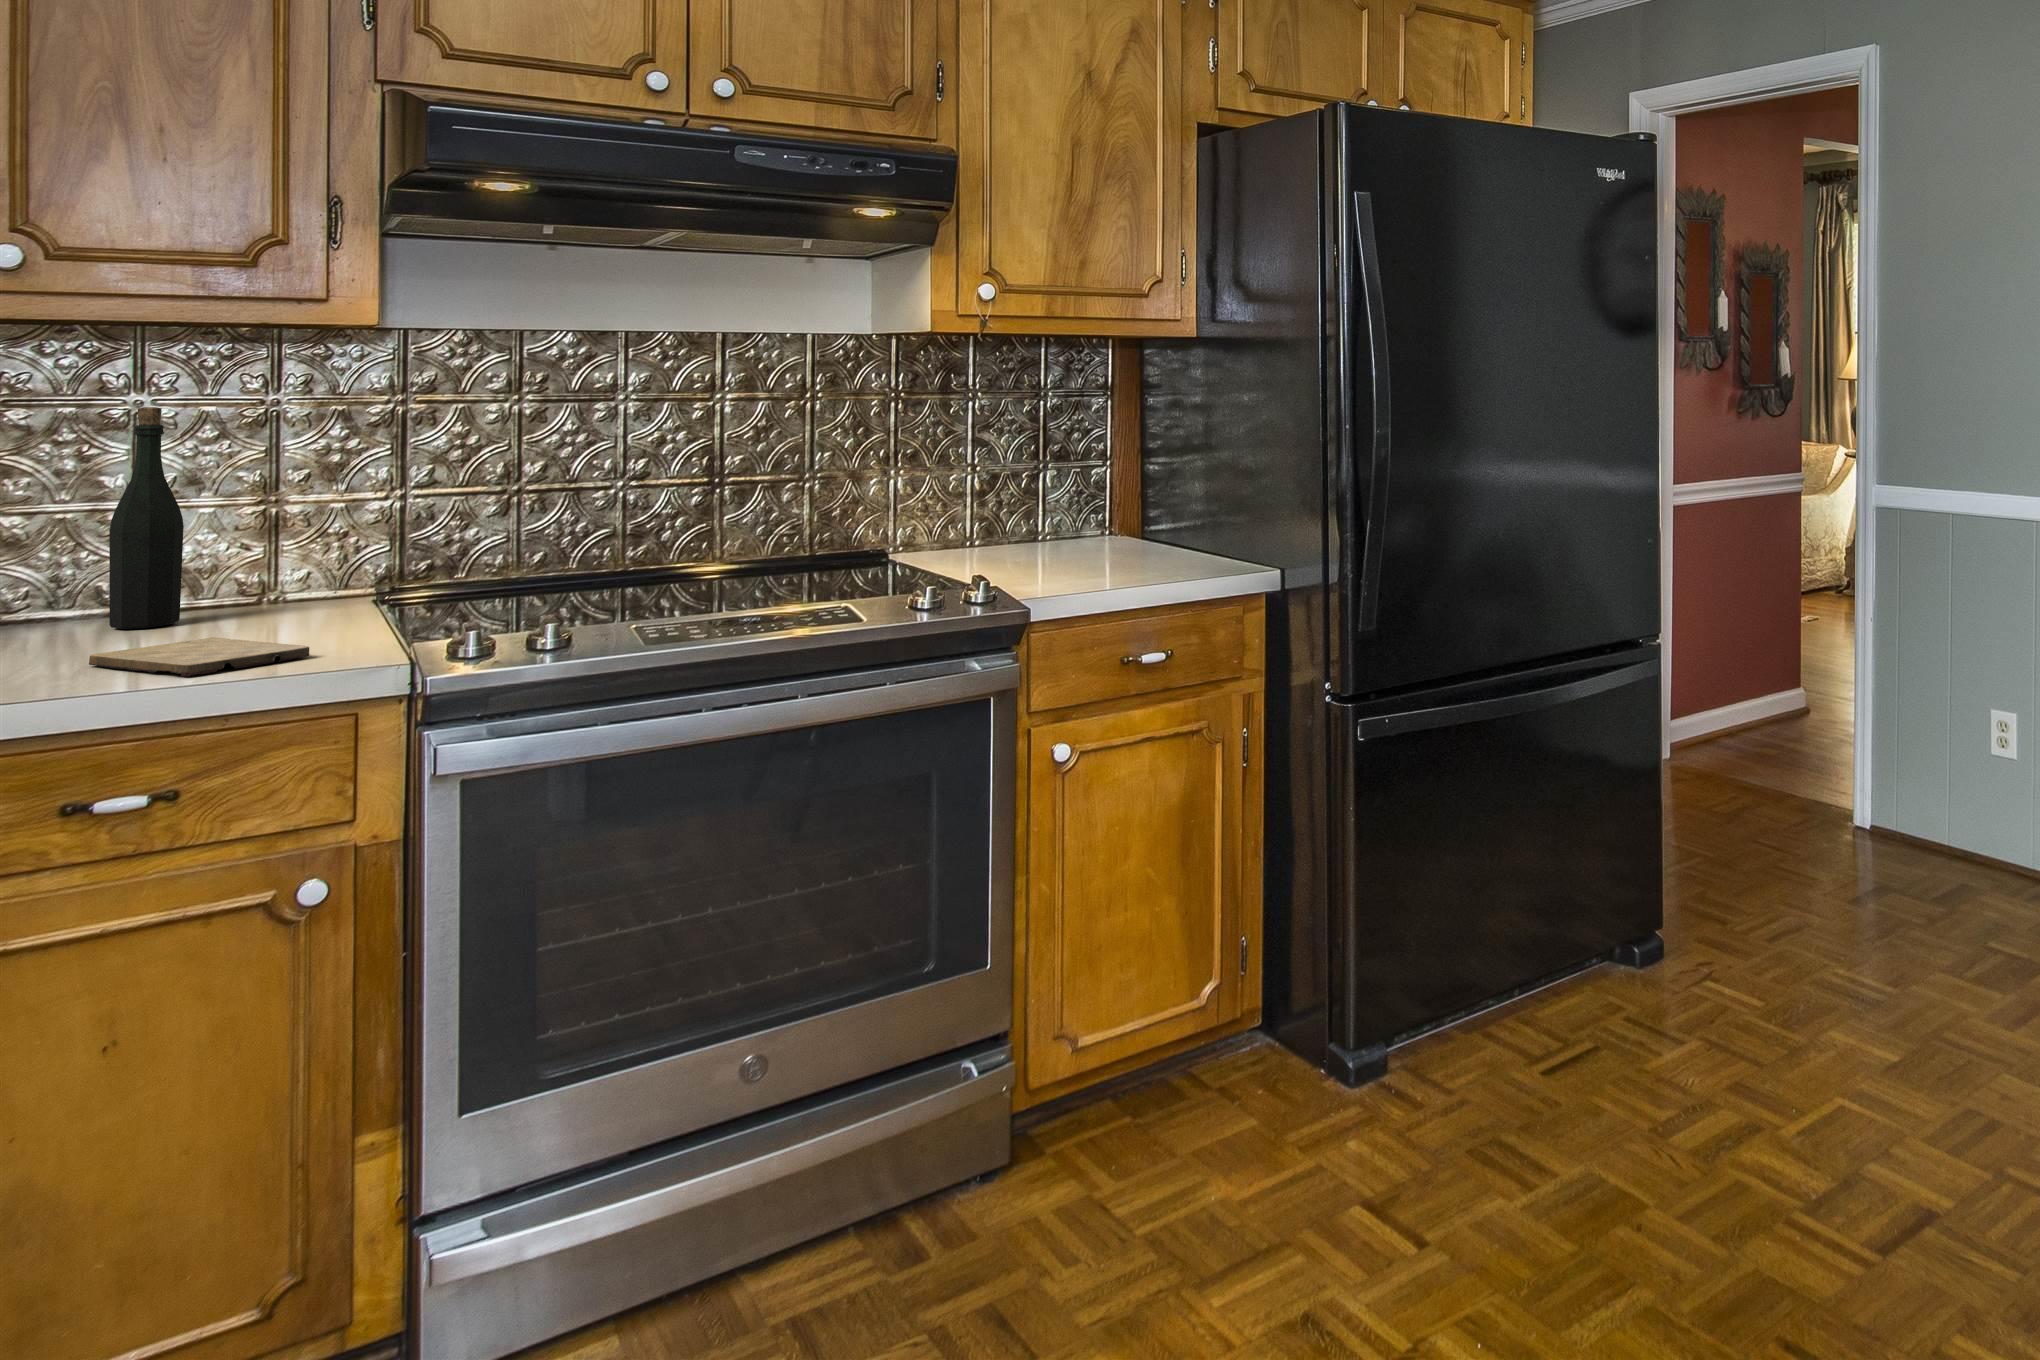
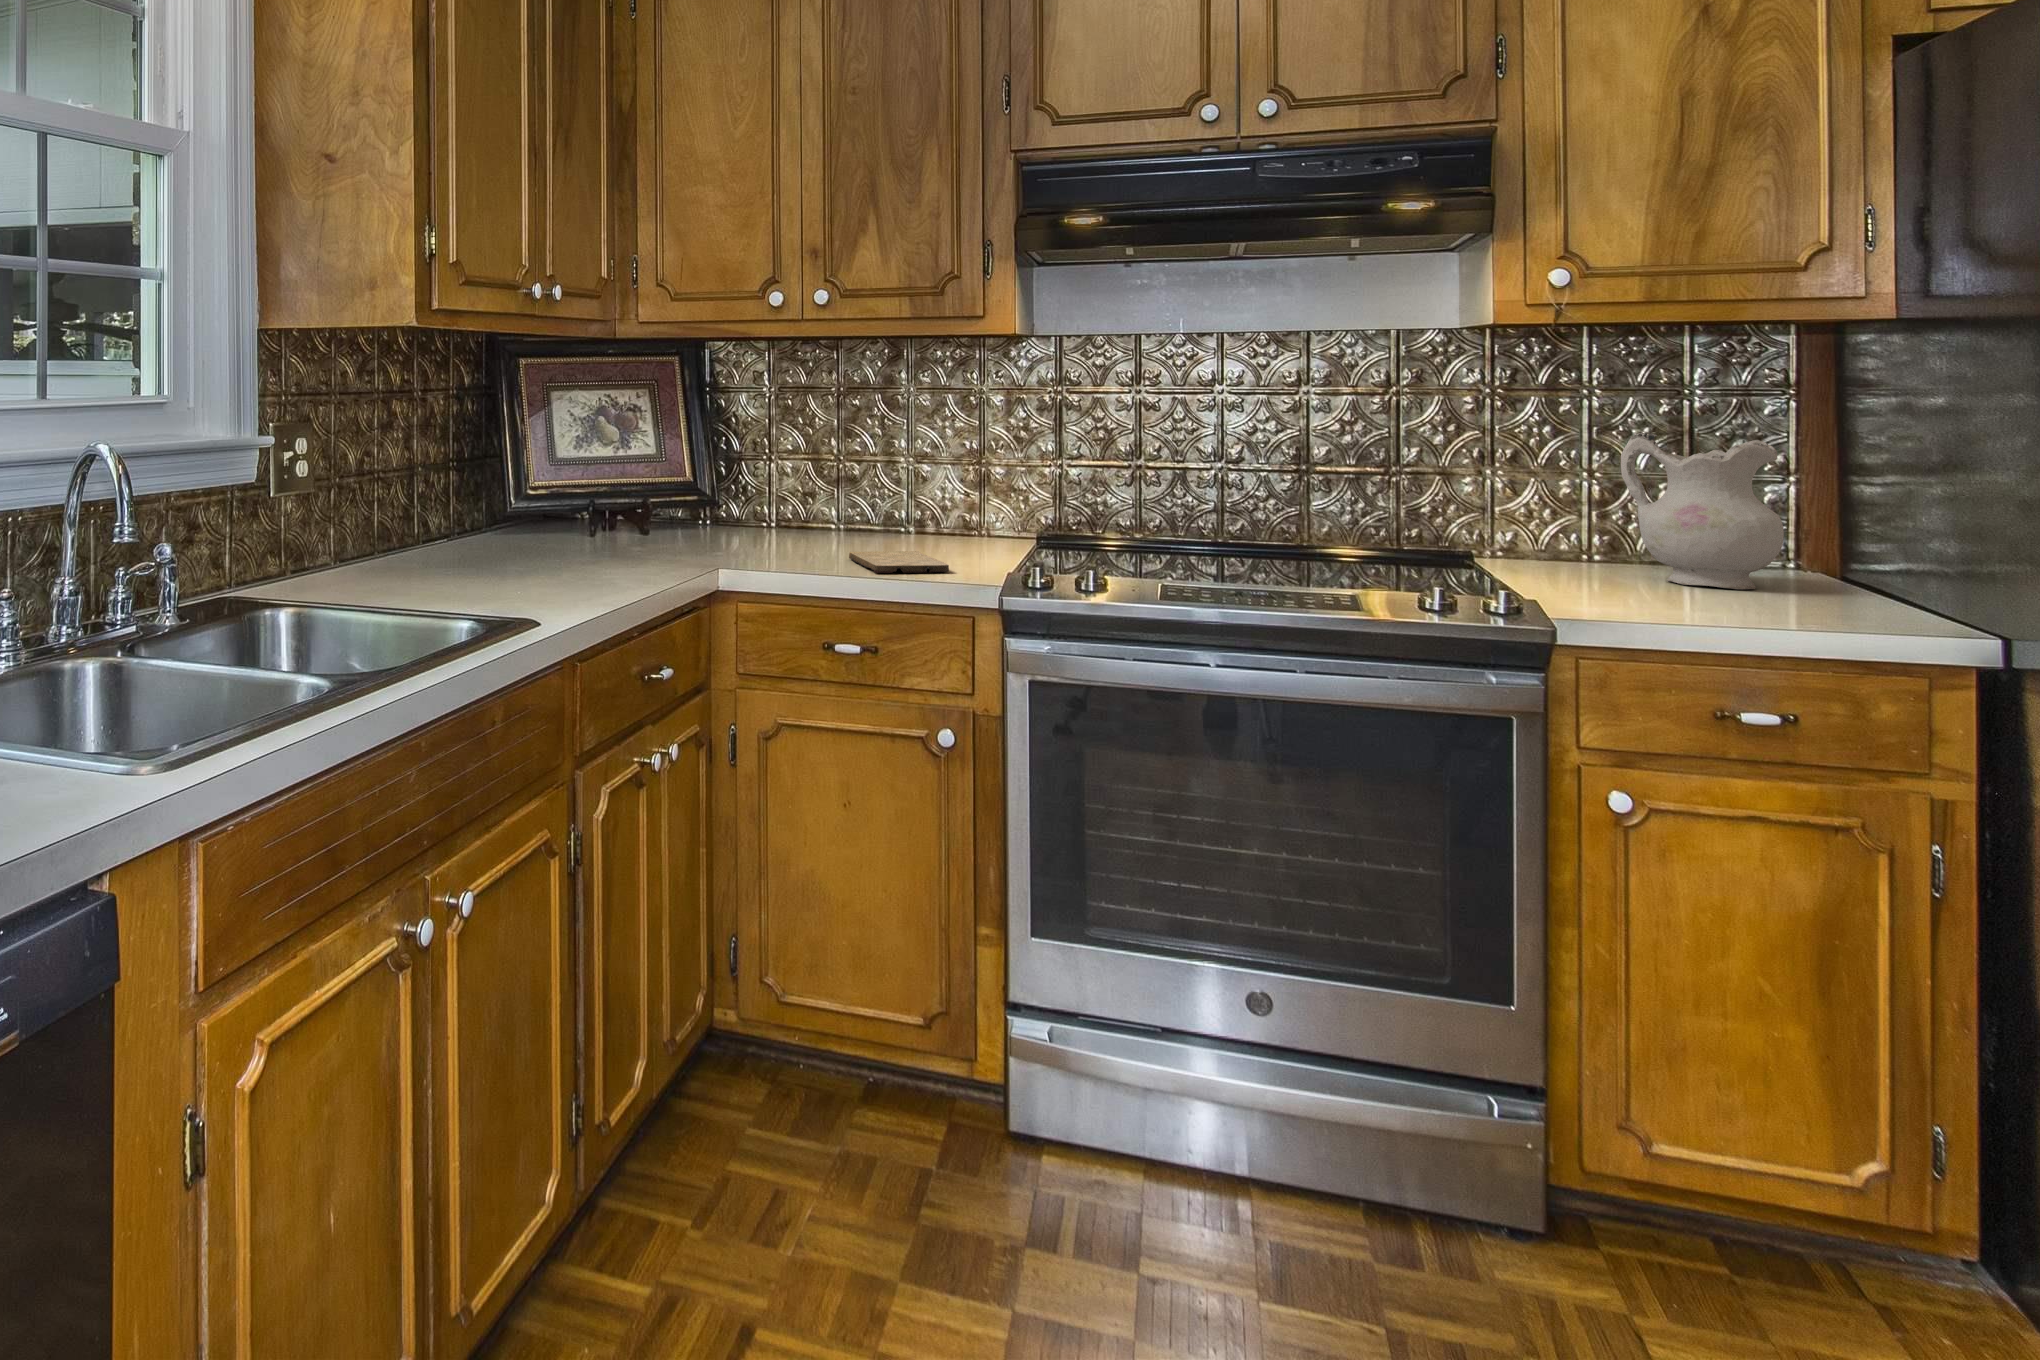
bottle: present [109,407,184,629] -> none [890,392,928,541]
ceramic pitcher: none [1010,429,1127,558] -> present [1621,432,1784,589]

